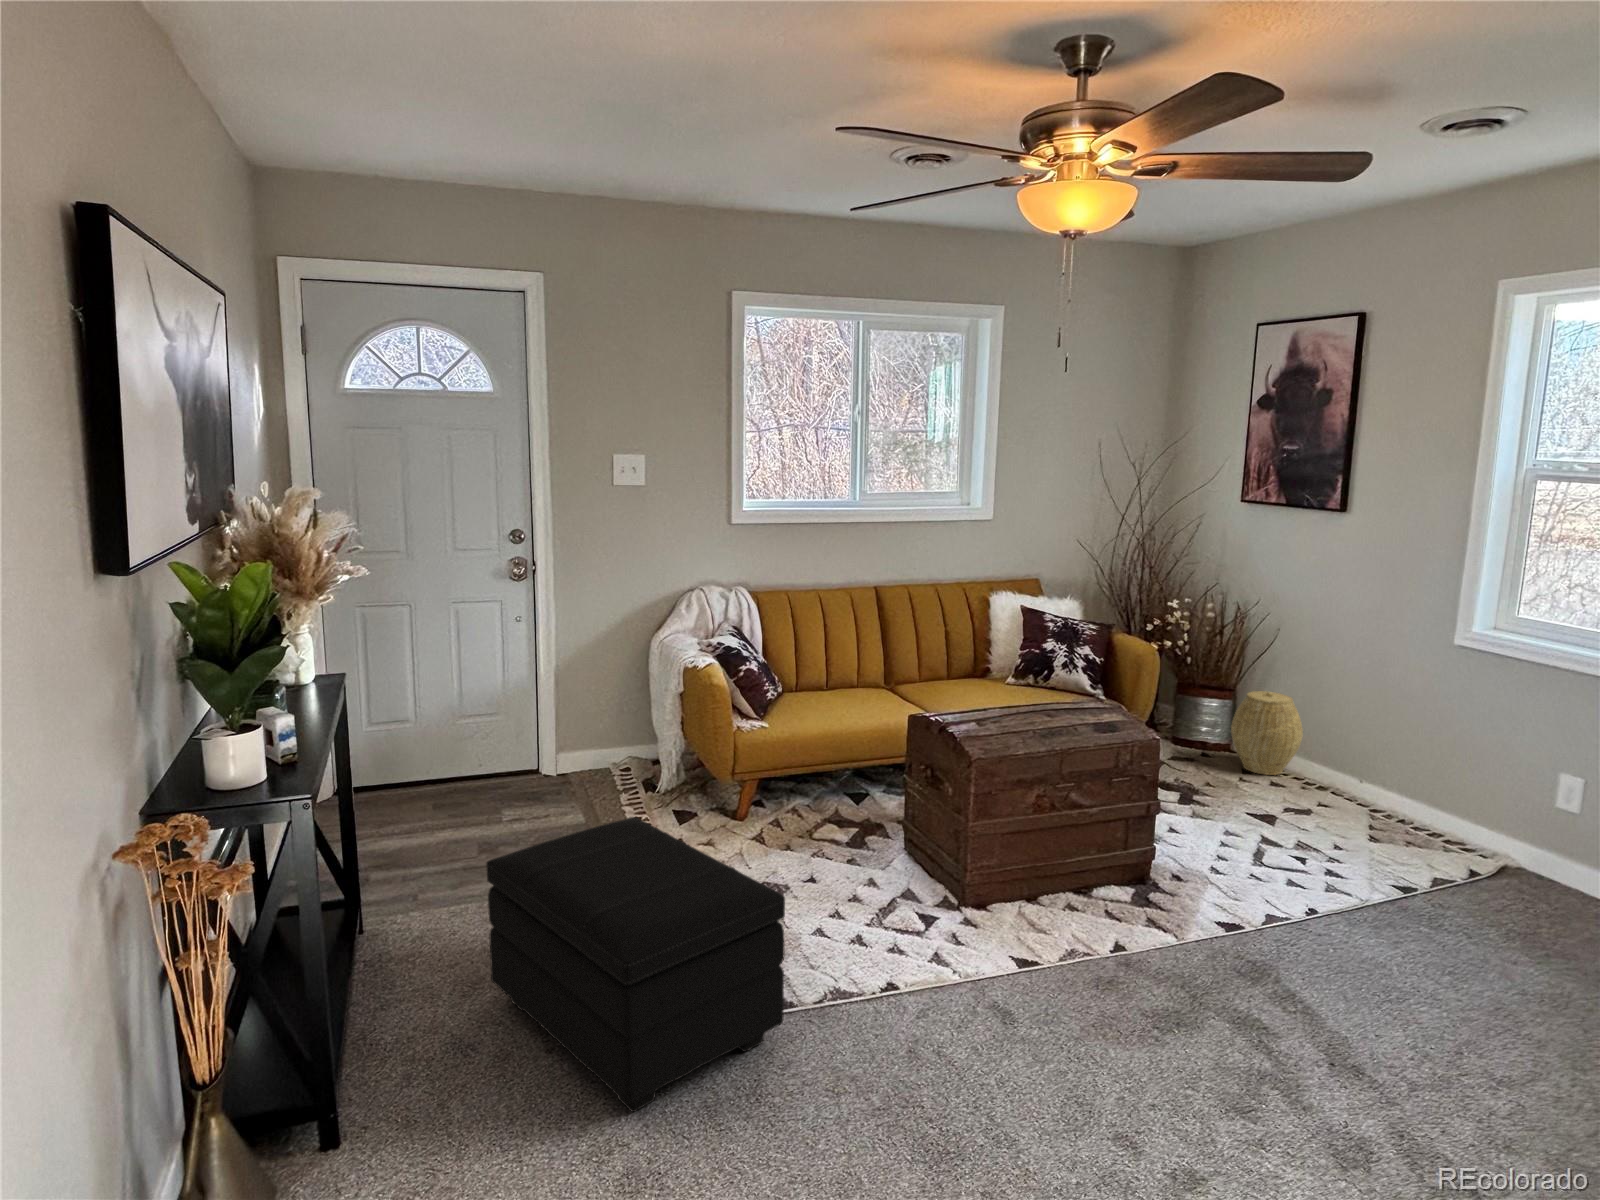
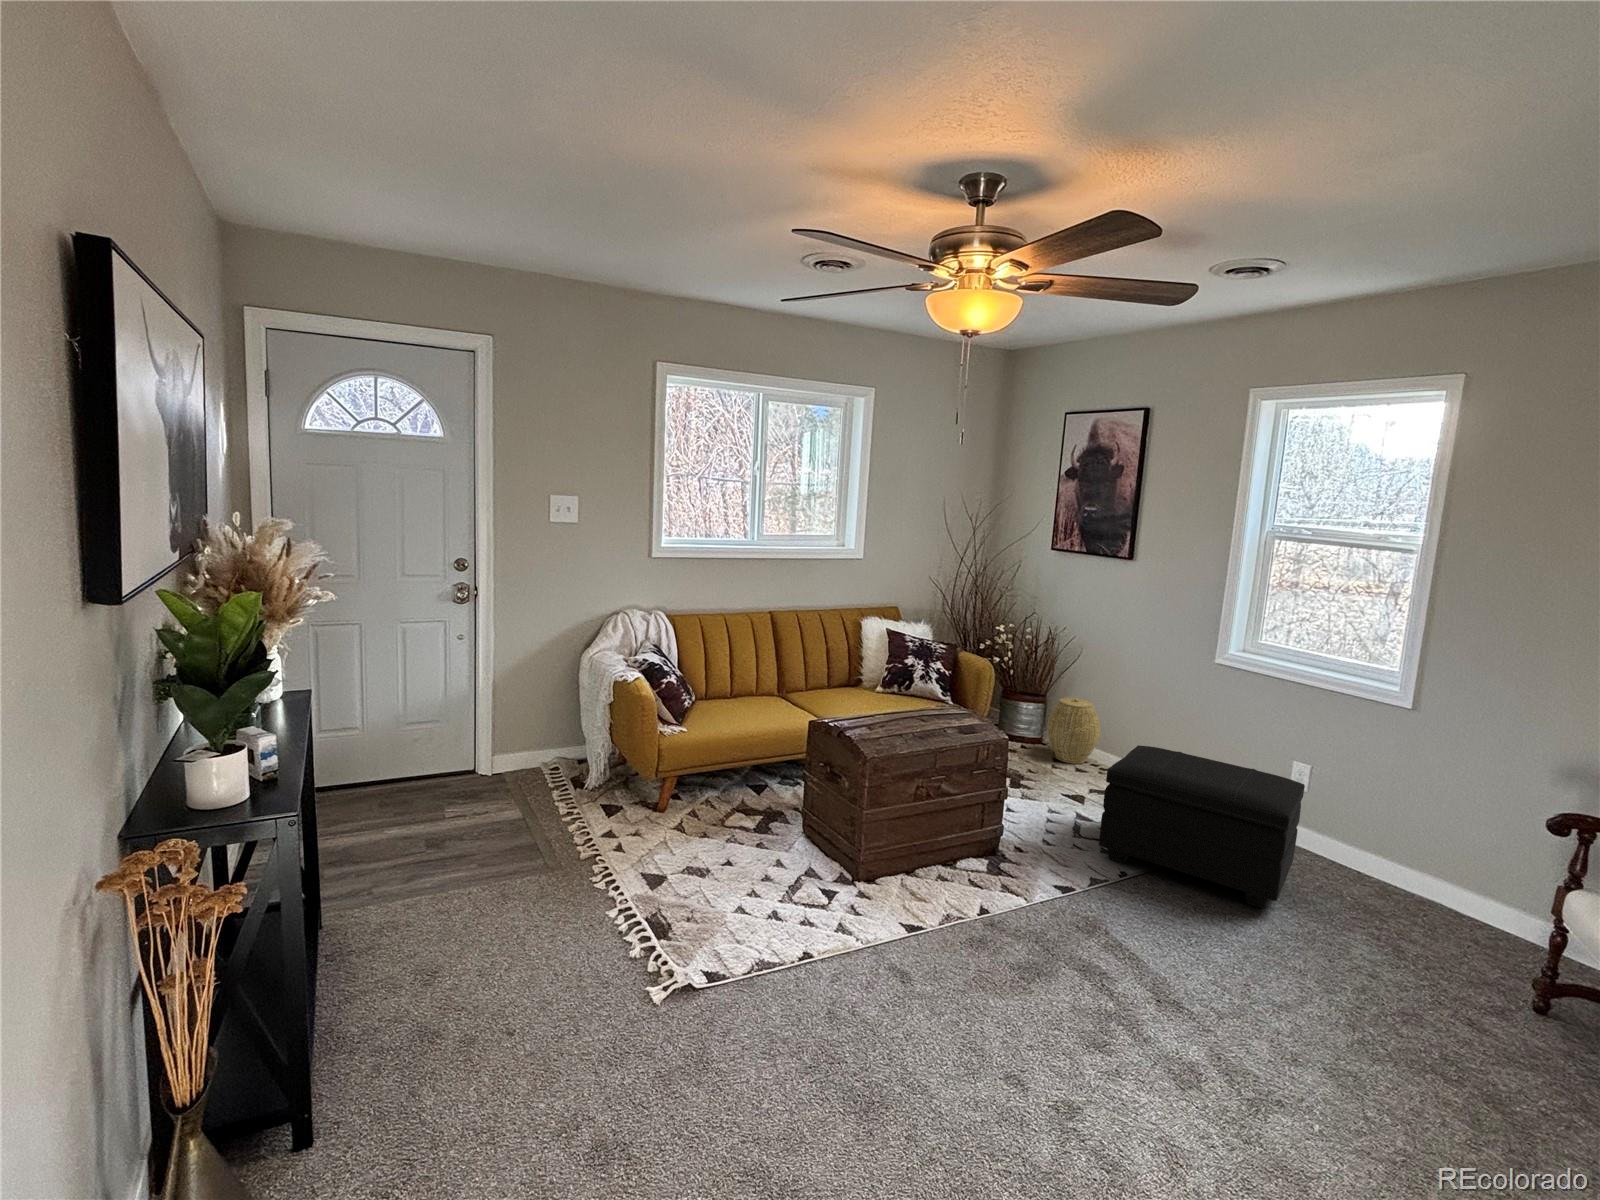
footstool: present [486,817,785,1112] -> present [1099,745,1305,908]

